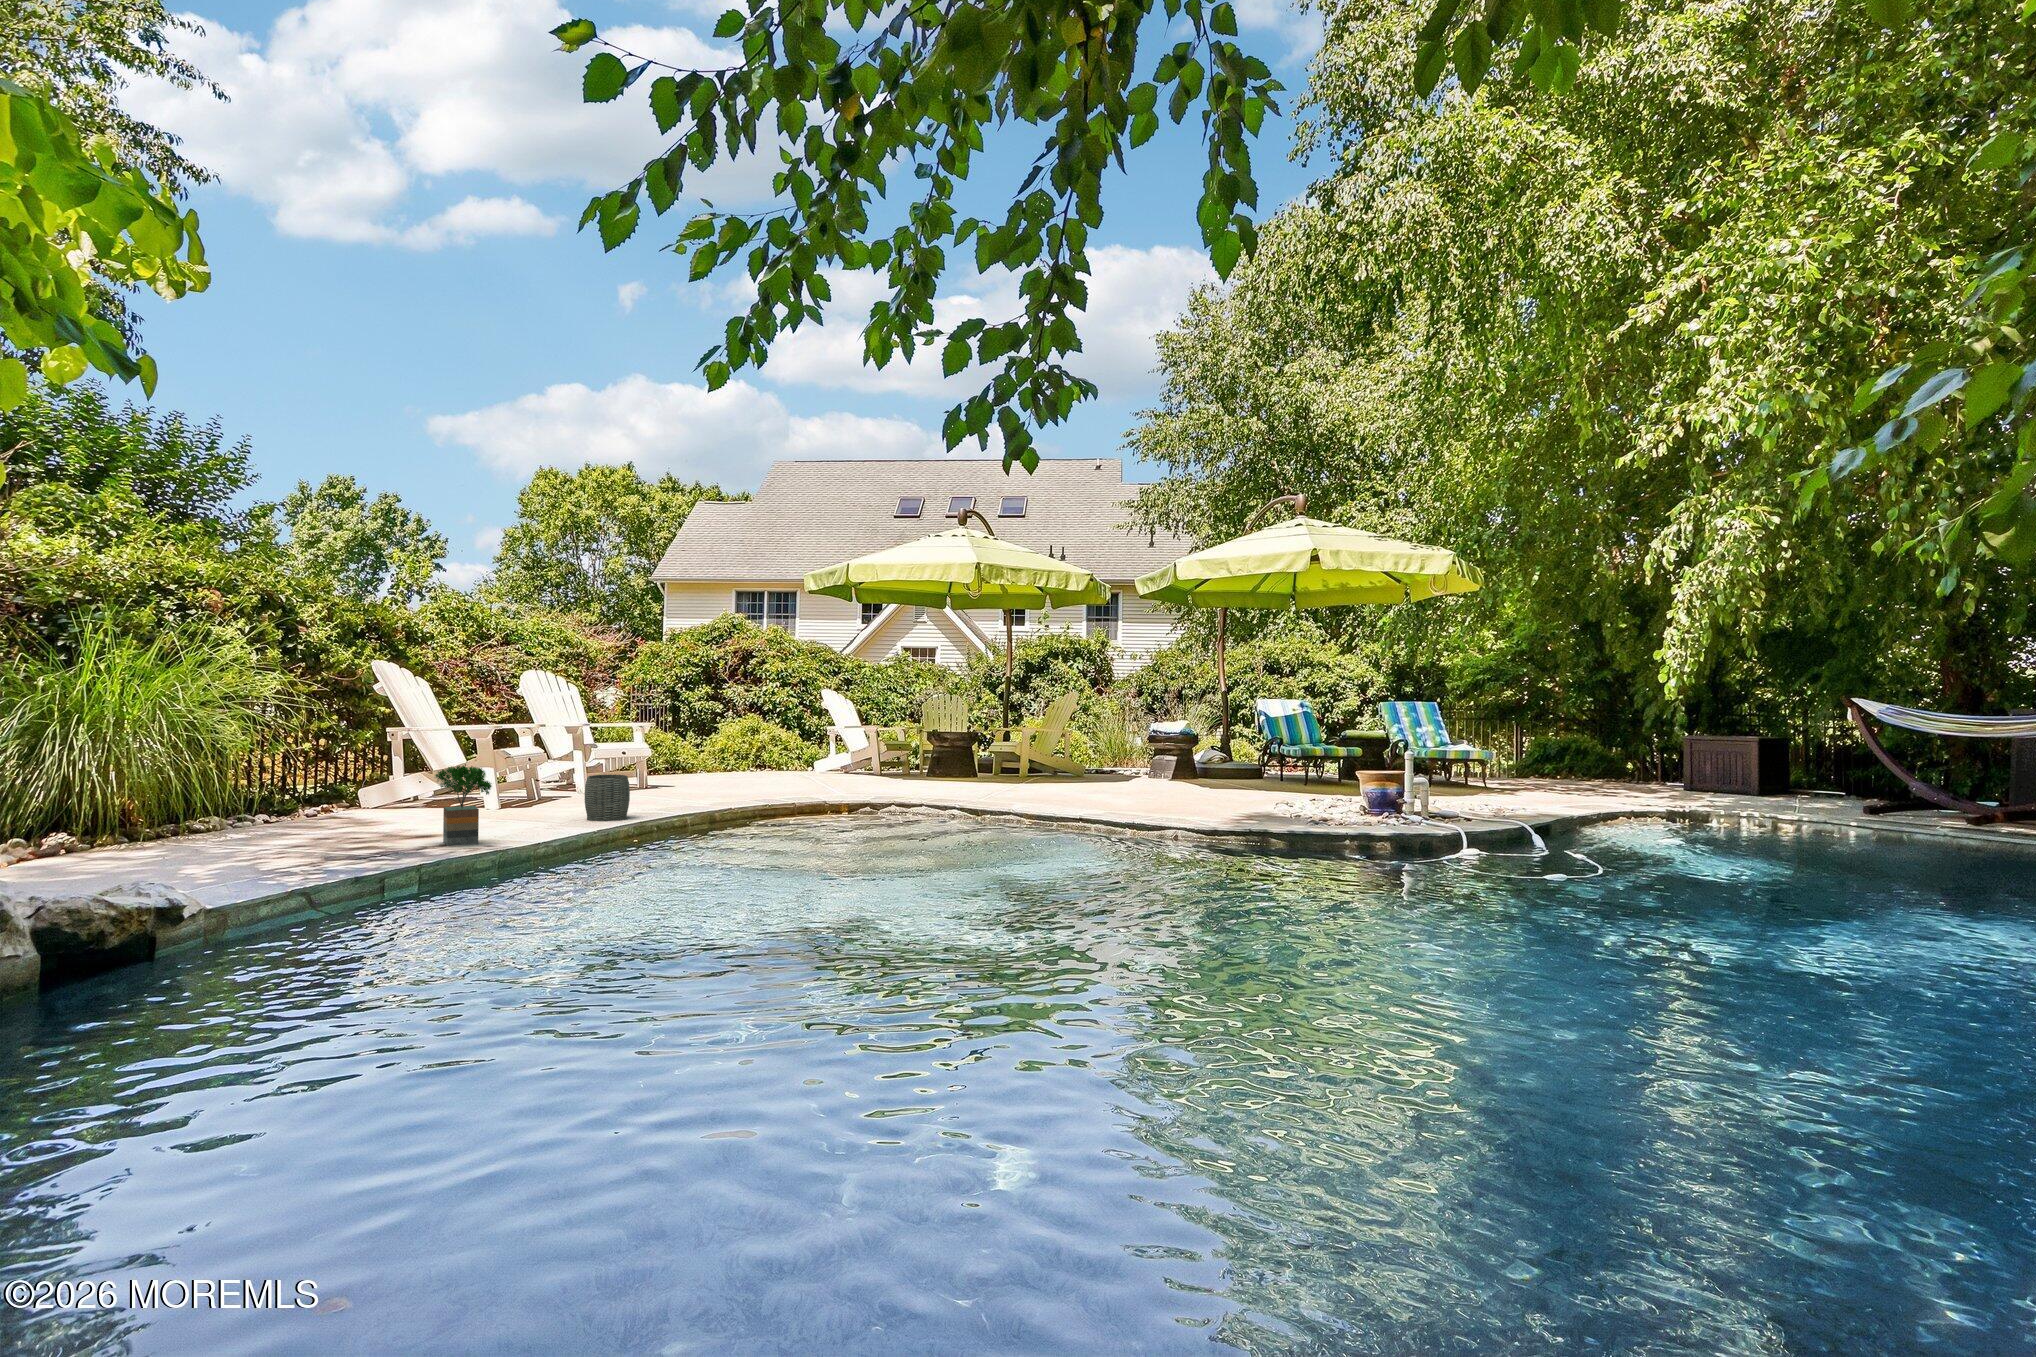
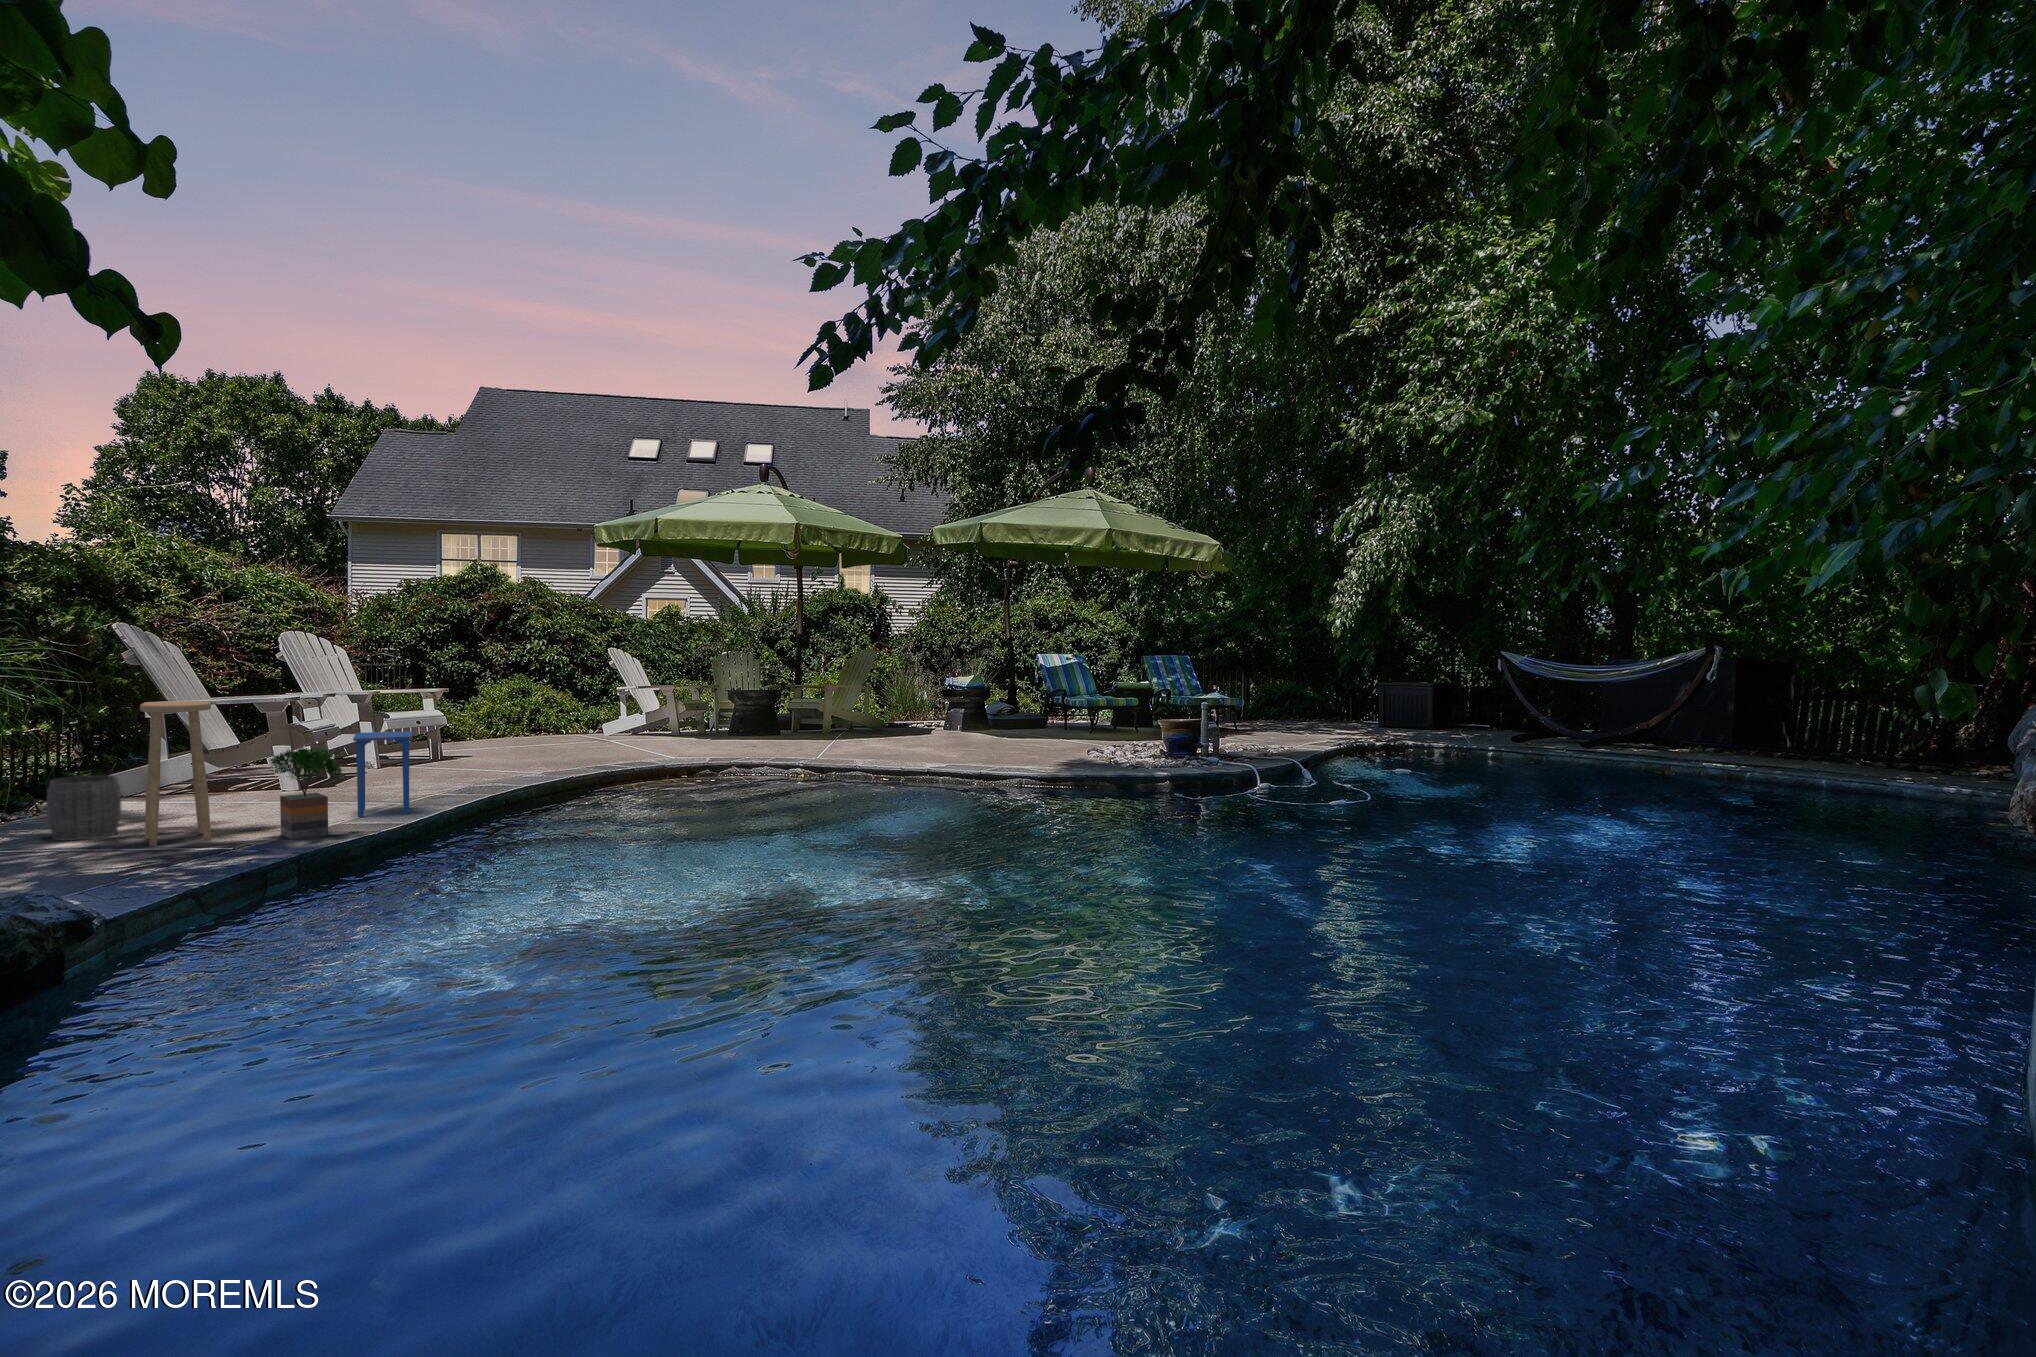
stool: none [340,723,396,845] -> present [140,701,211,846]
side table: none [516,756,571,831] -> present [353,731,413,817]
woven basket: present [585,775,630,821] -> present [46,775,121,841]

